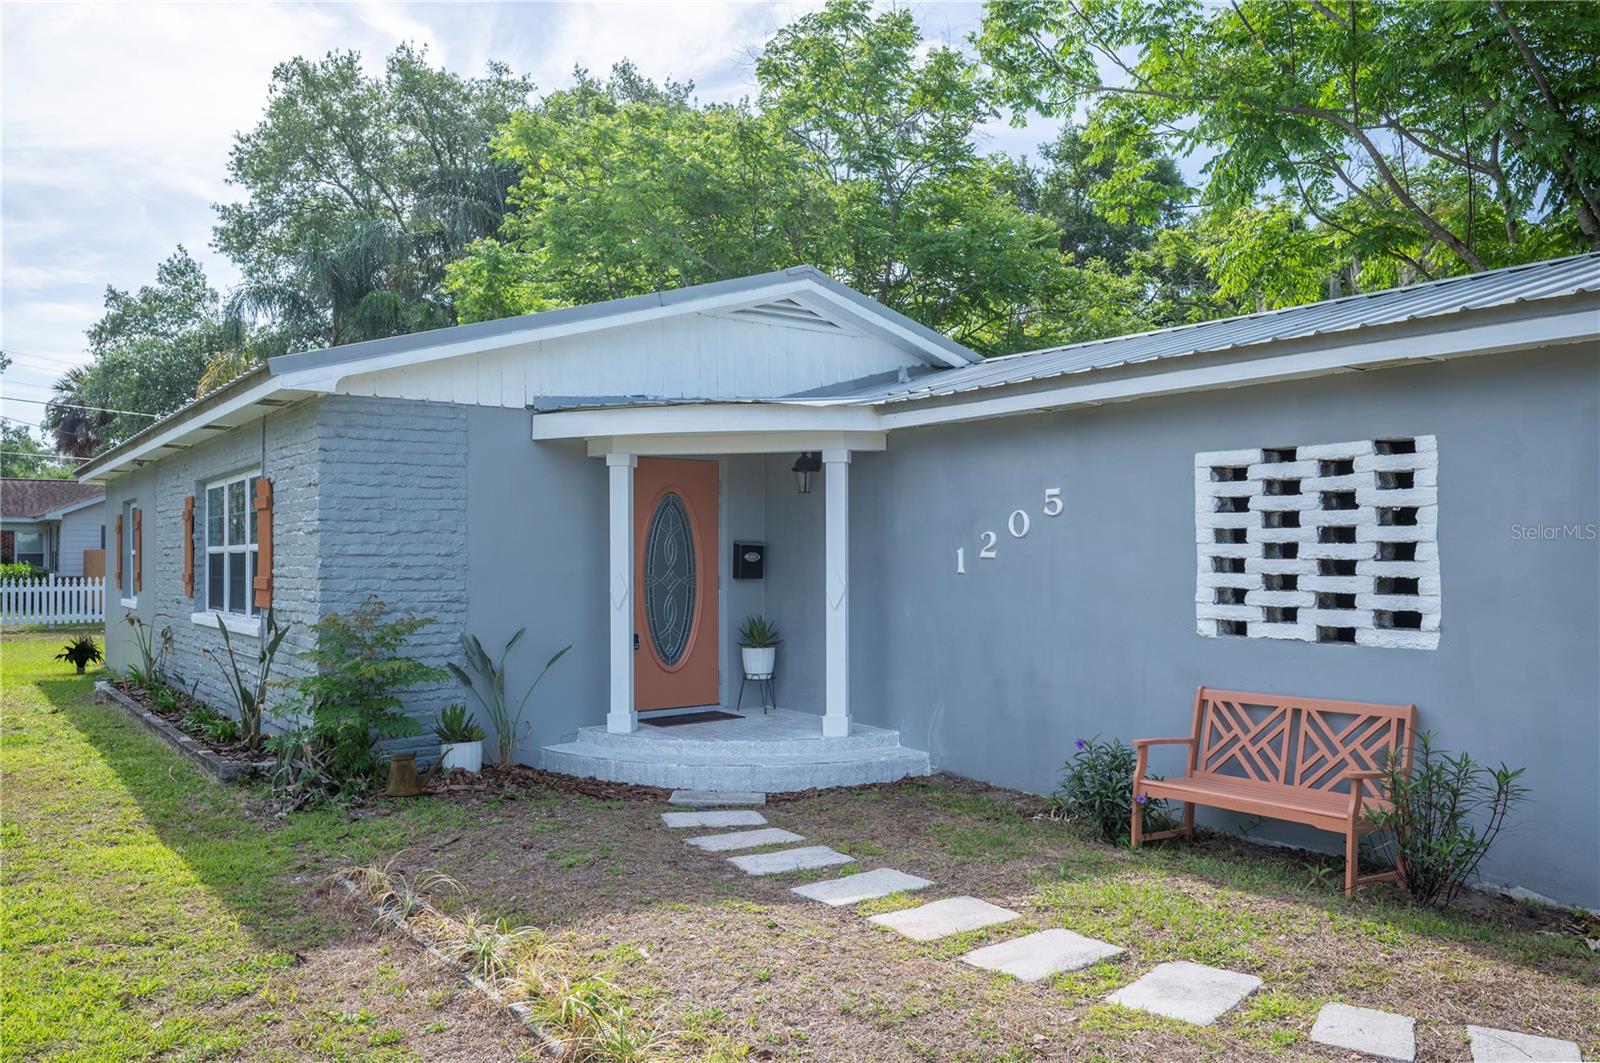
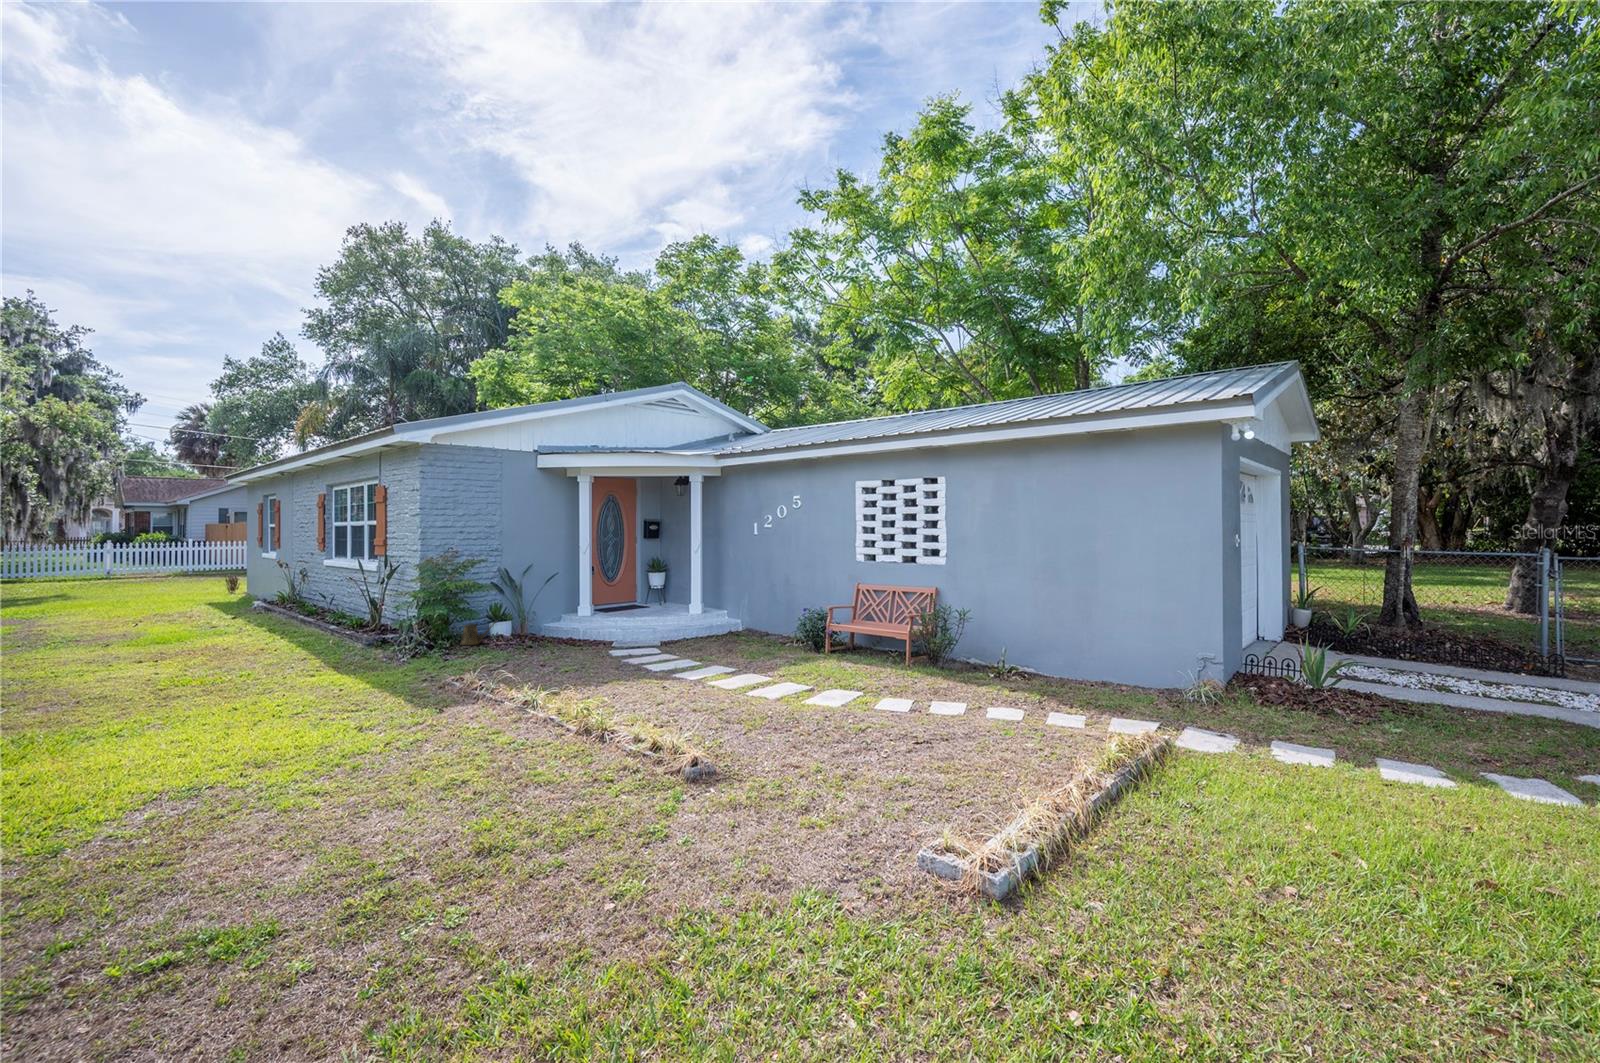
potted plant: present [54,639,106,674] -> none [215,573,252,595]

